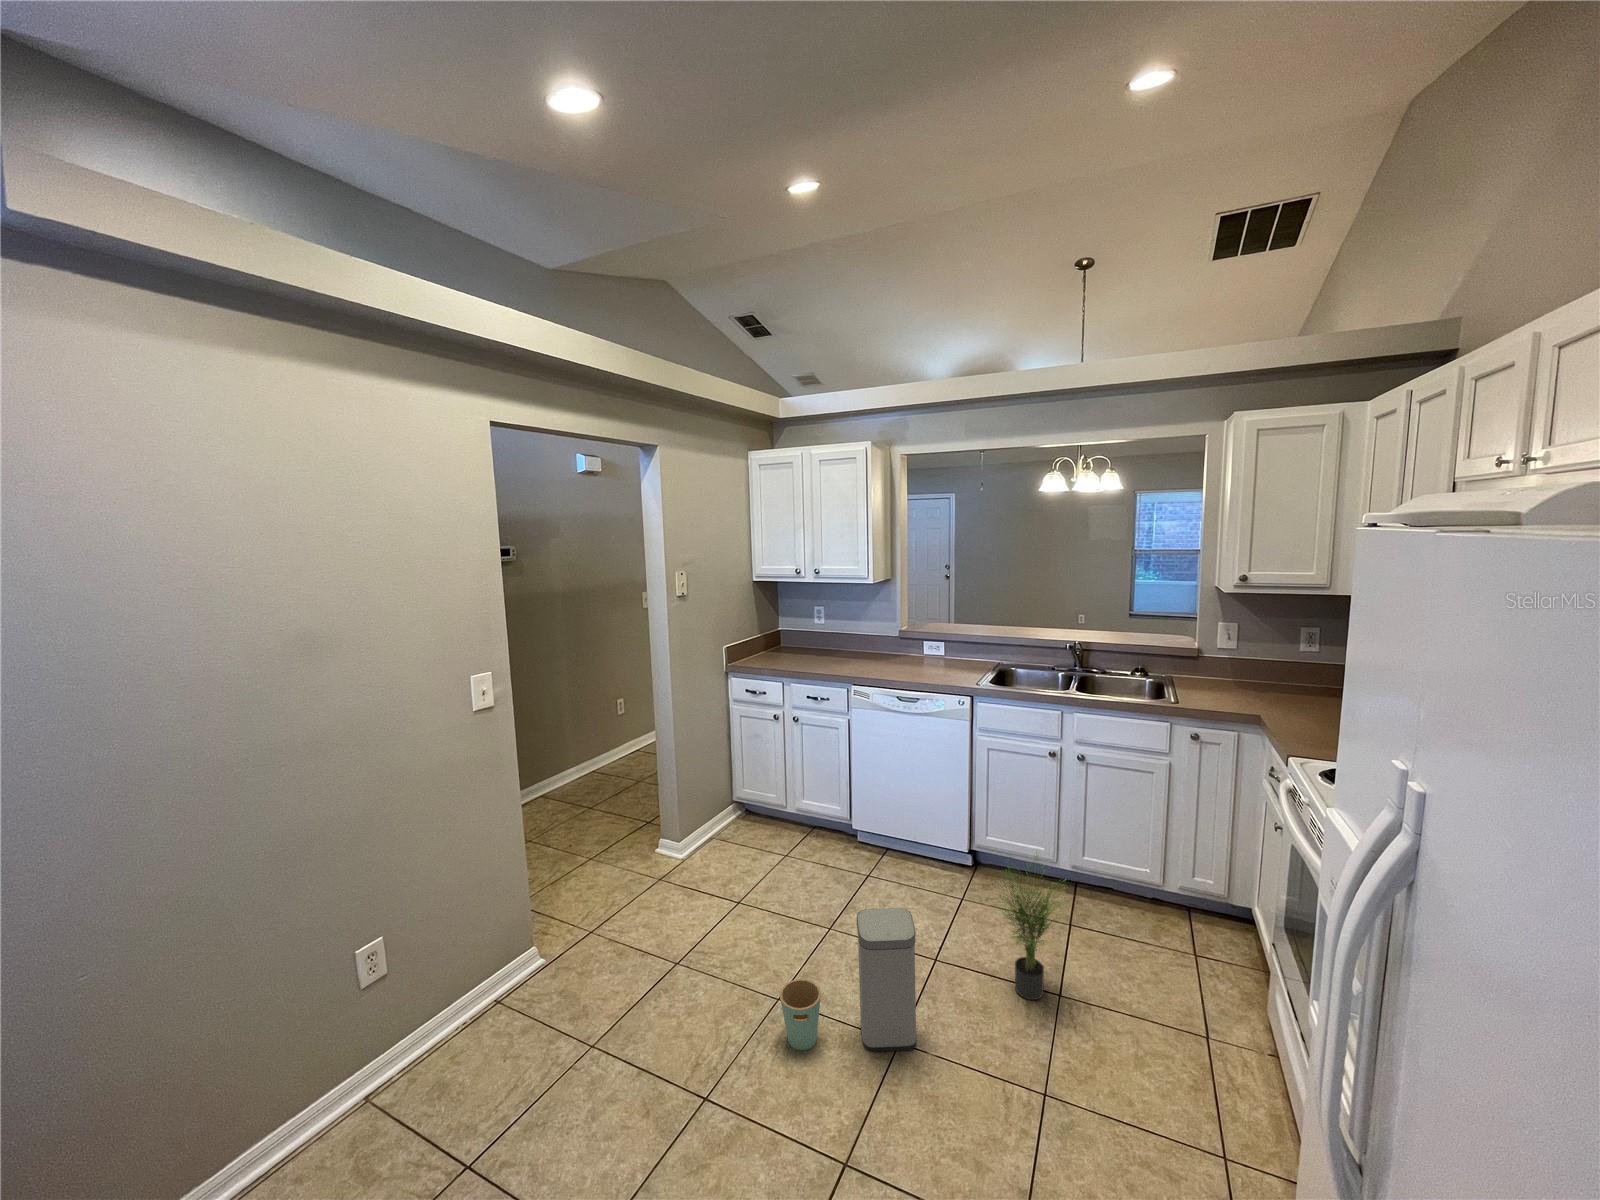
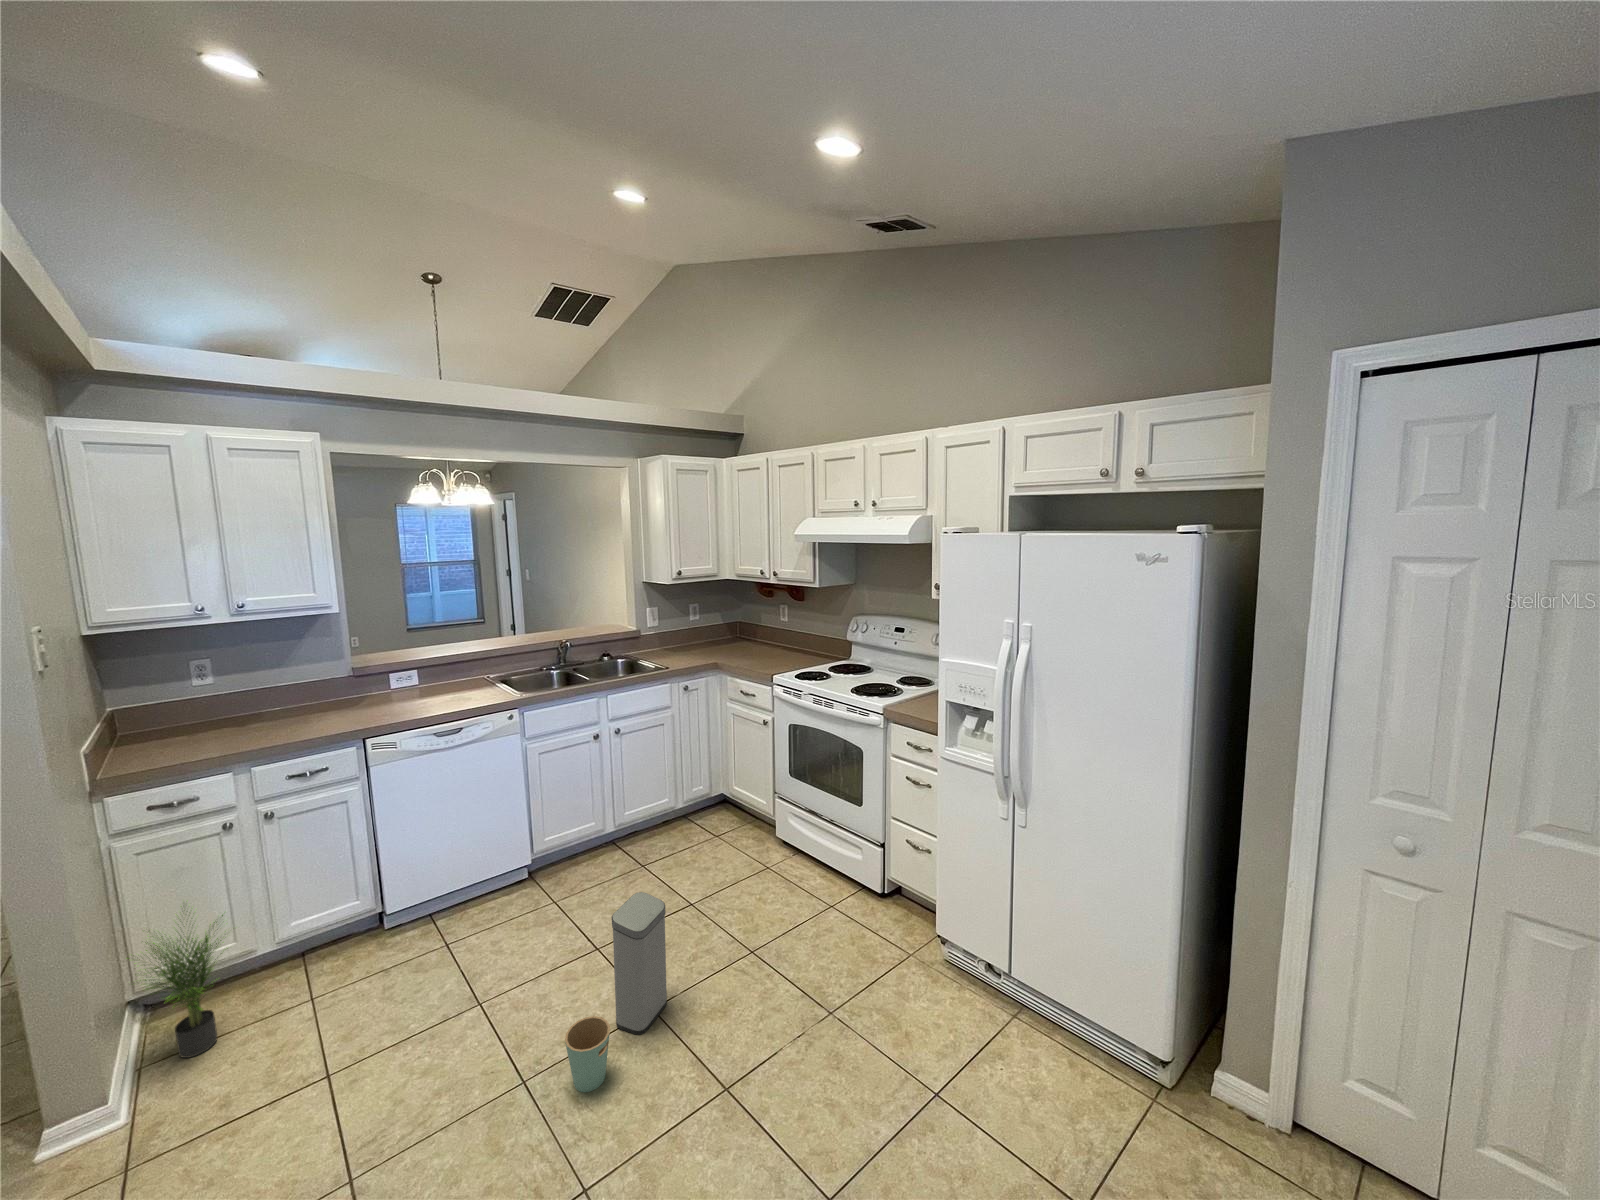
potted plant: present [999,865,1058,1000] -> present [139,906,228,1058]

